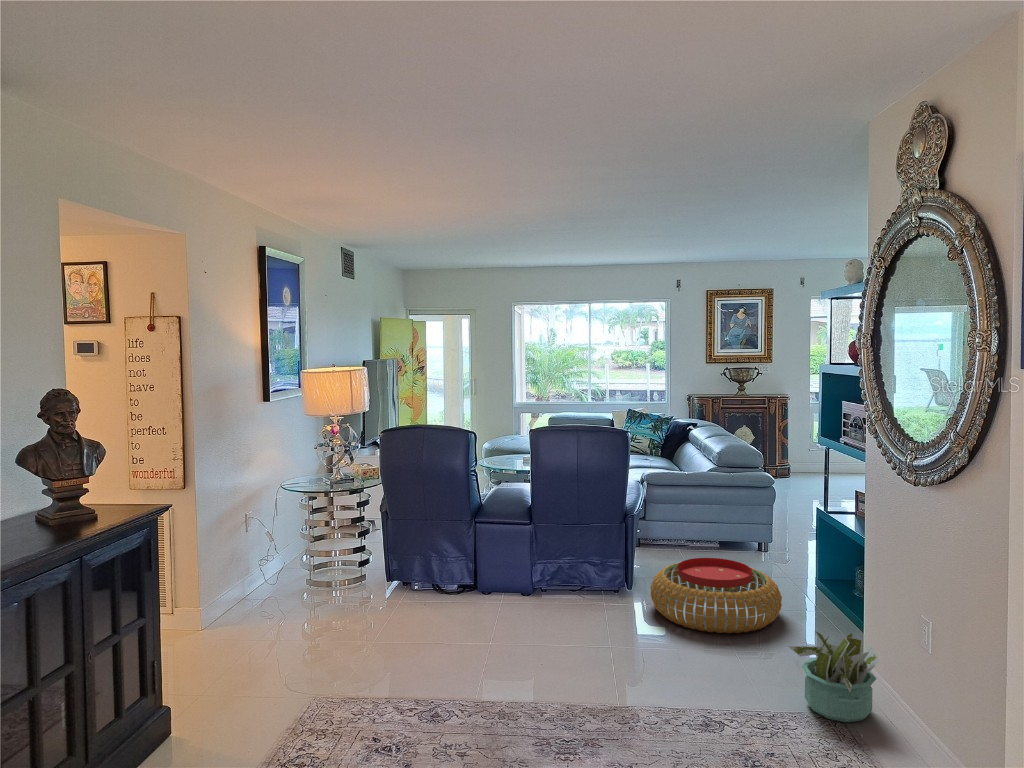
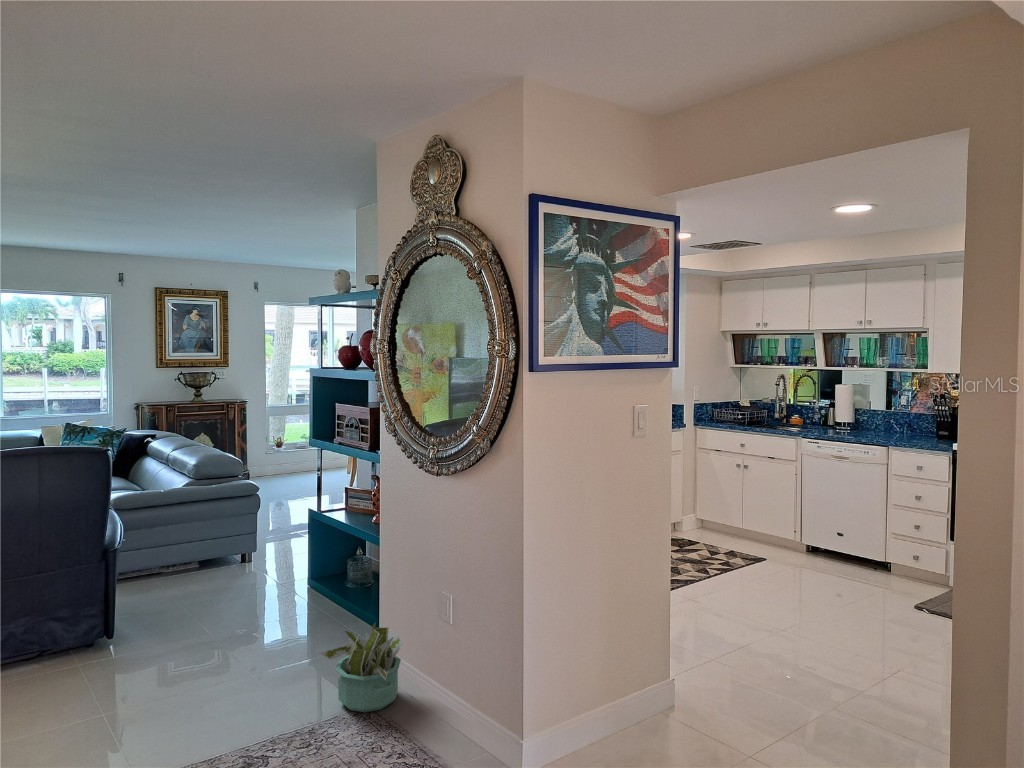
pouf: present [651,558,782,633] -> none [140,578,290,664]

